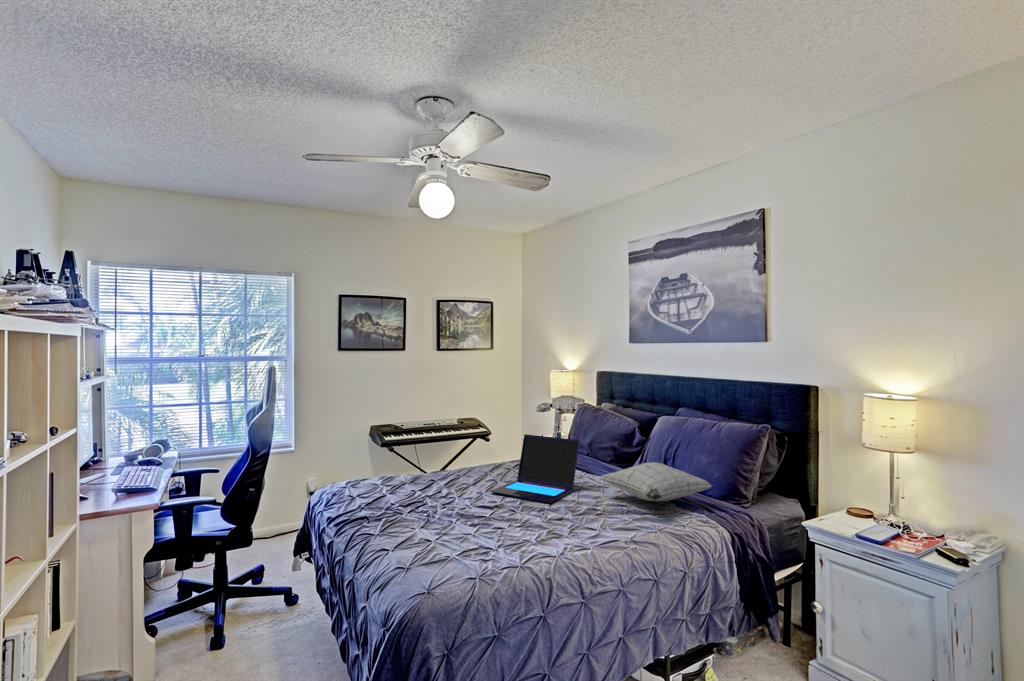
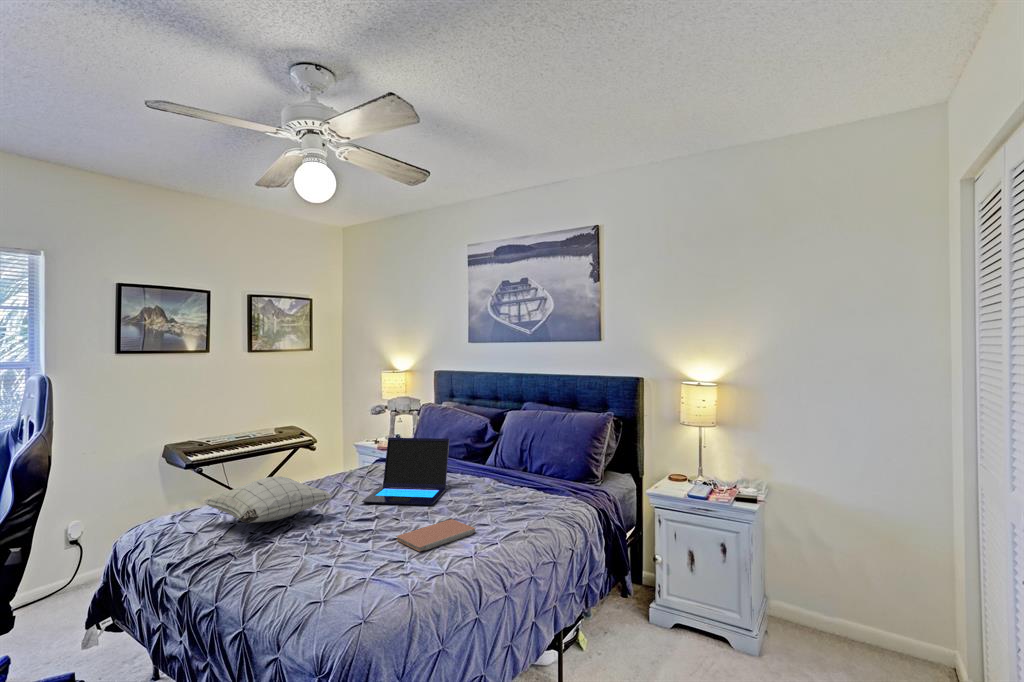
pillow: present [600,462,711,501] -> present [203,477,332,524]
notebook: none [498,518,574,543] -> present [396,519,476,552]

